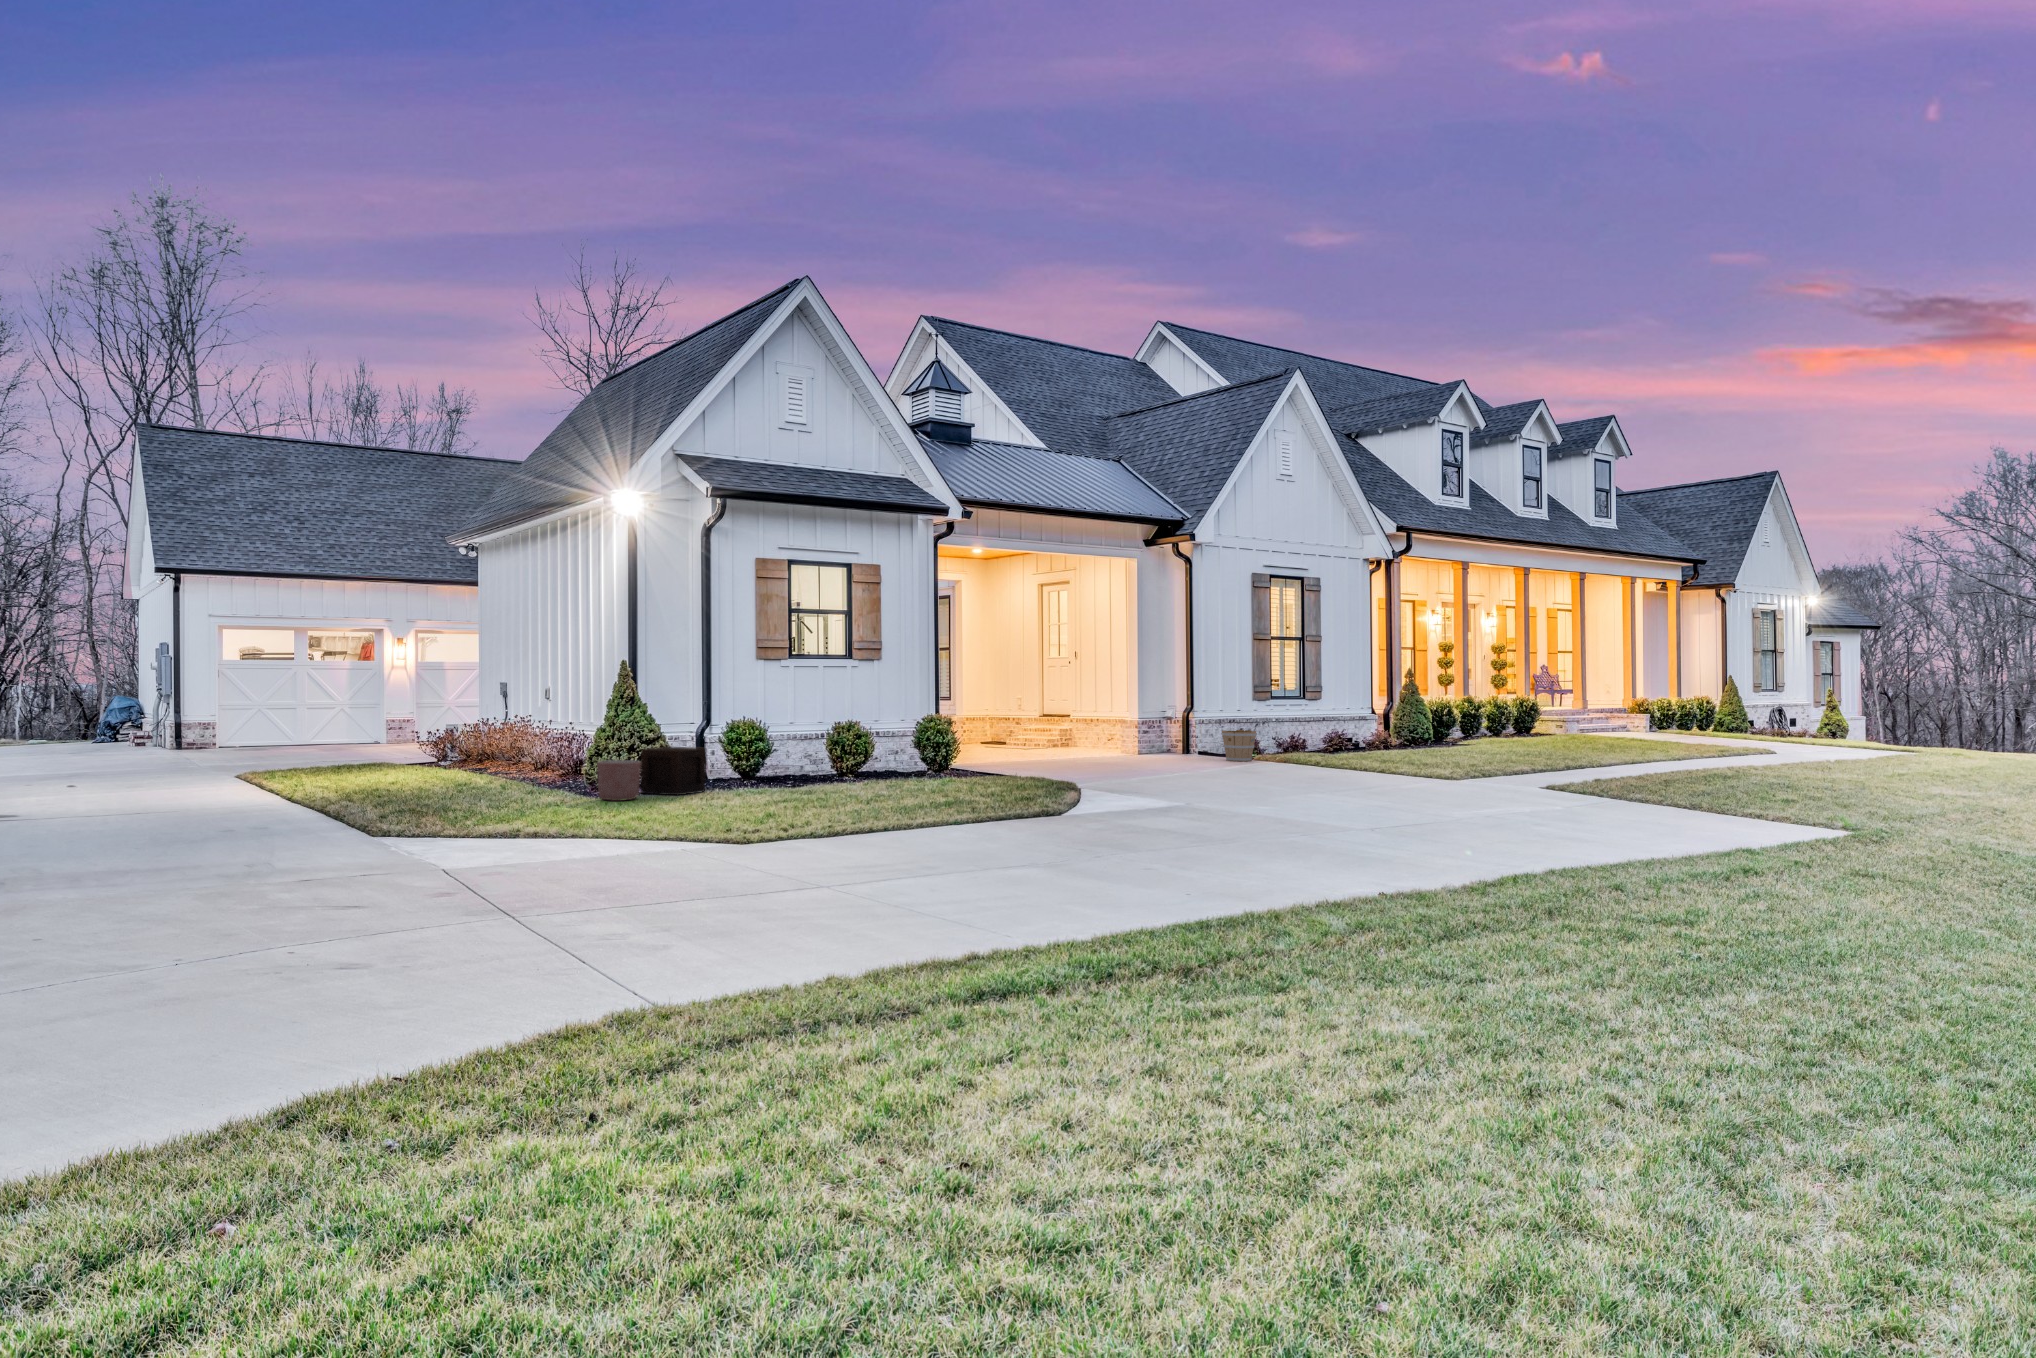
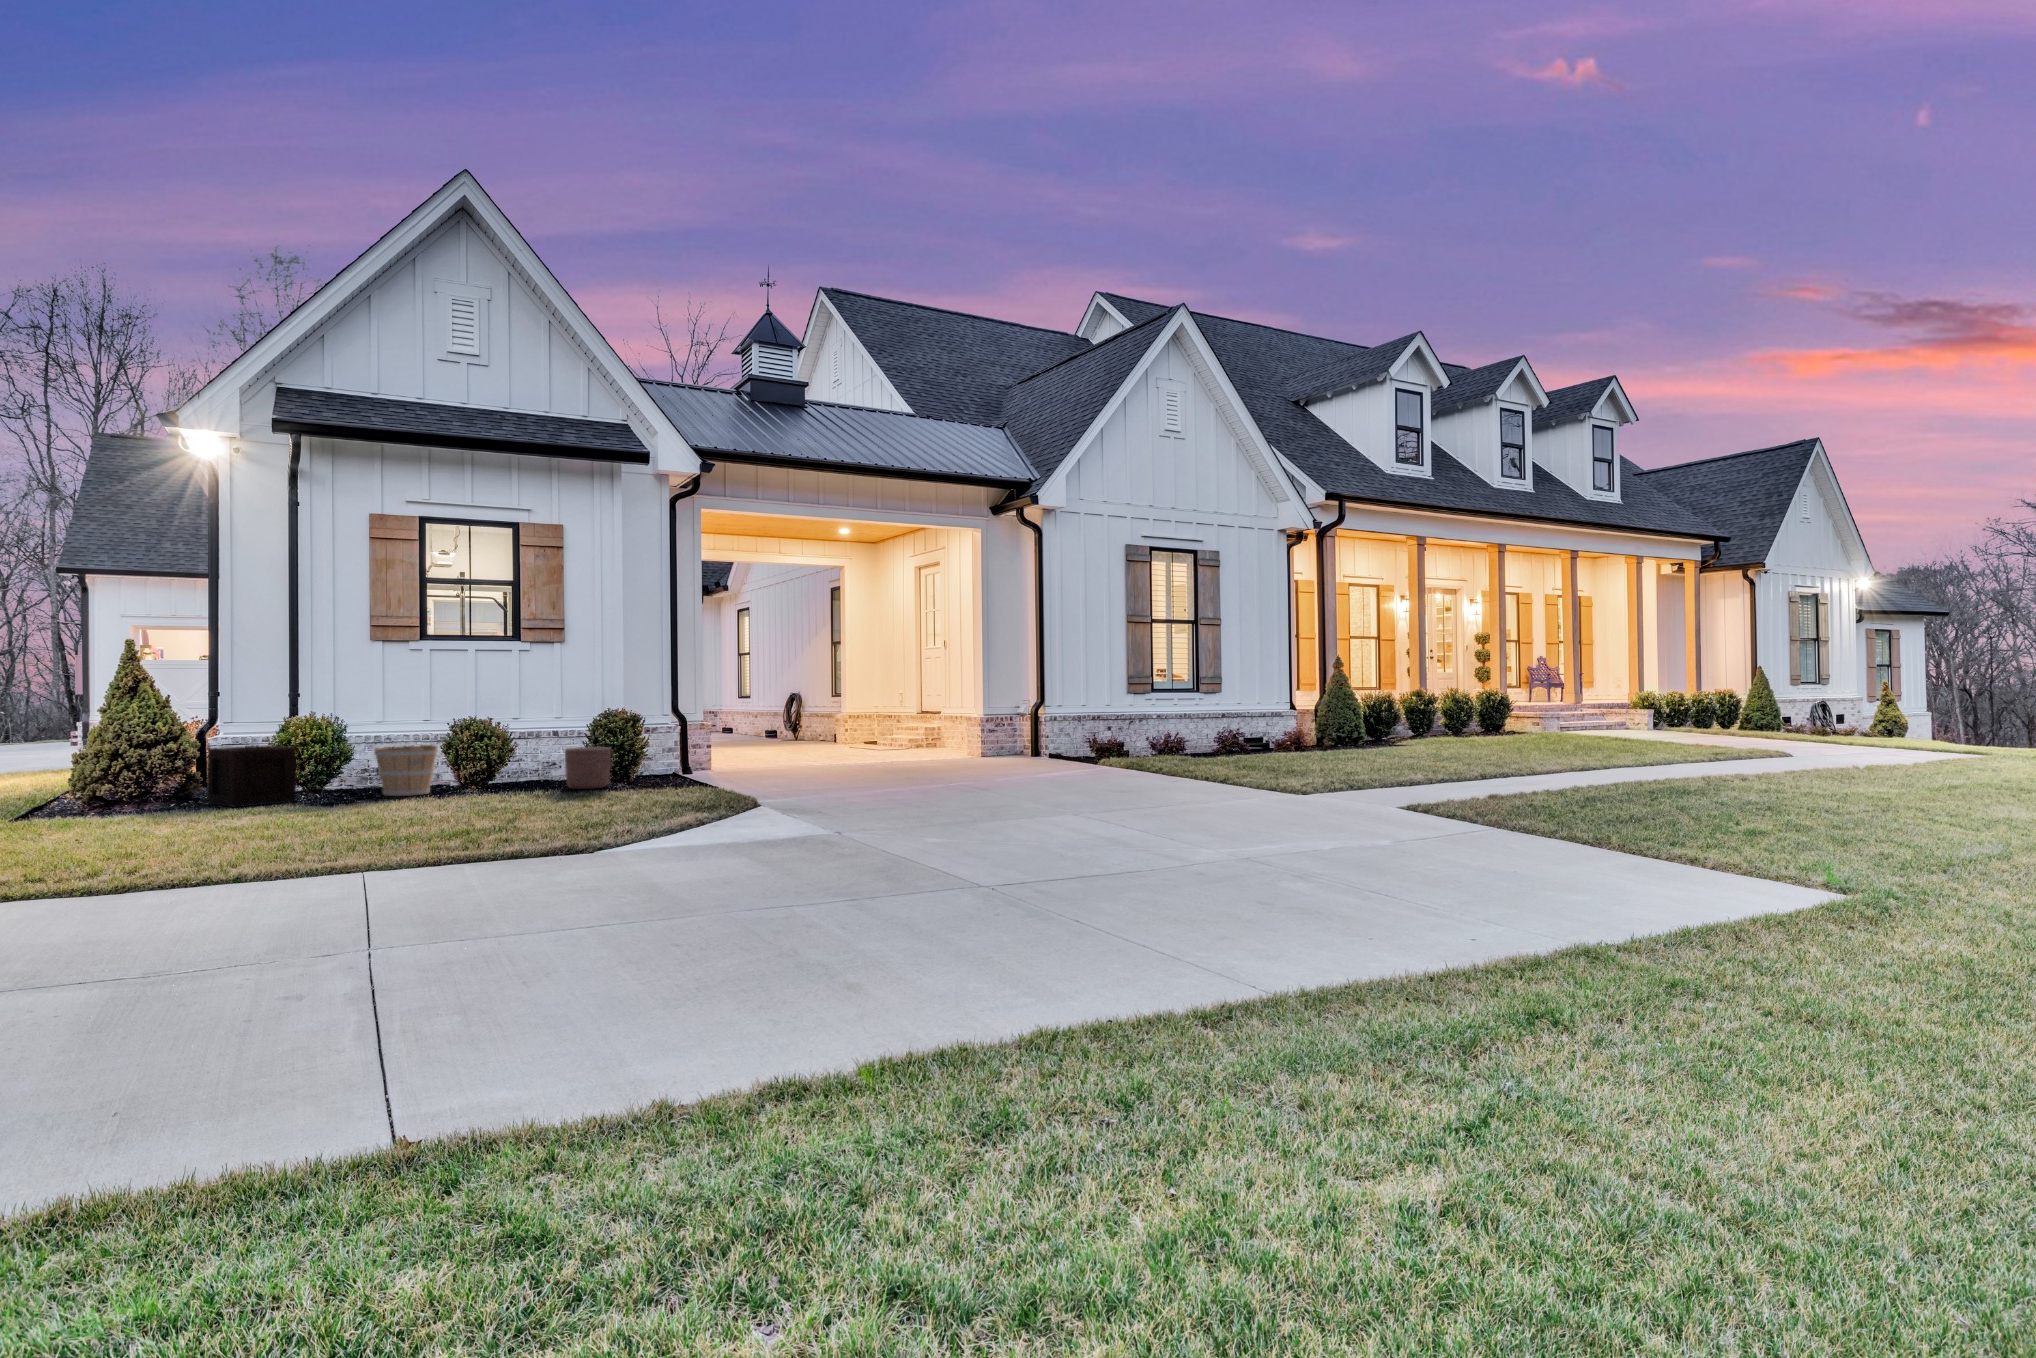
wooden bucket: present [1221,730,1257,761] -> present [374,745,438,796]
planter: present [597,760,641,801] -> present [565,747,611,789]

